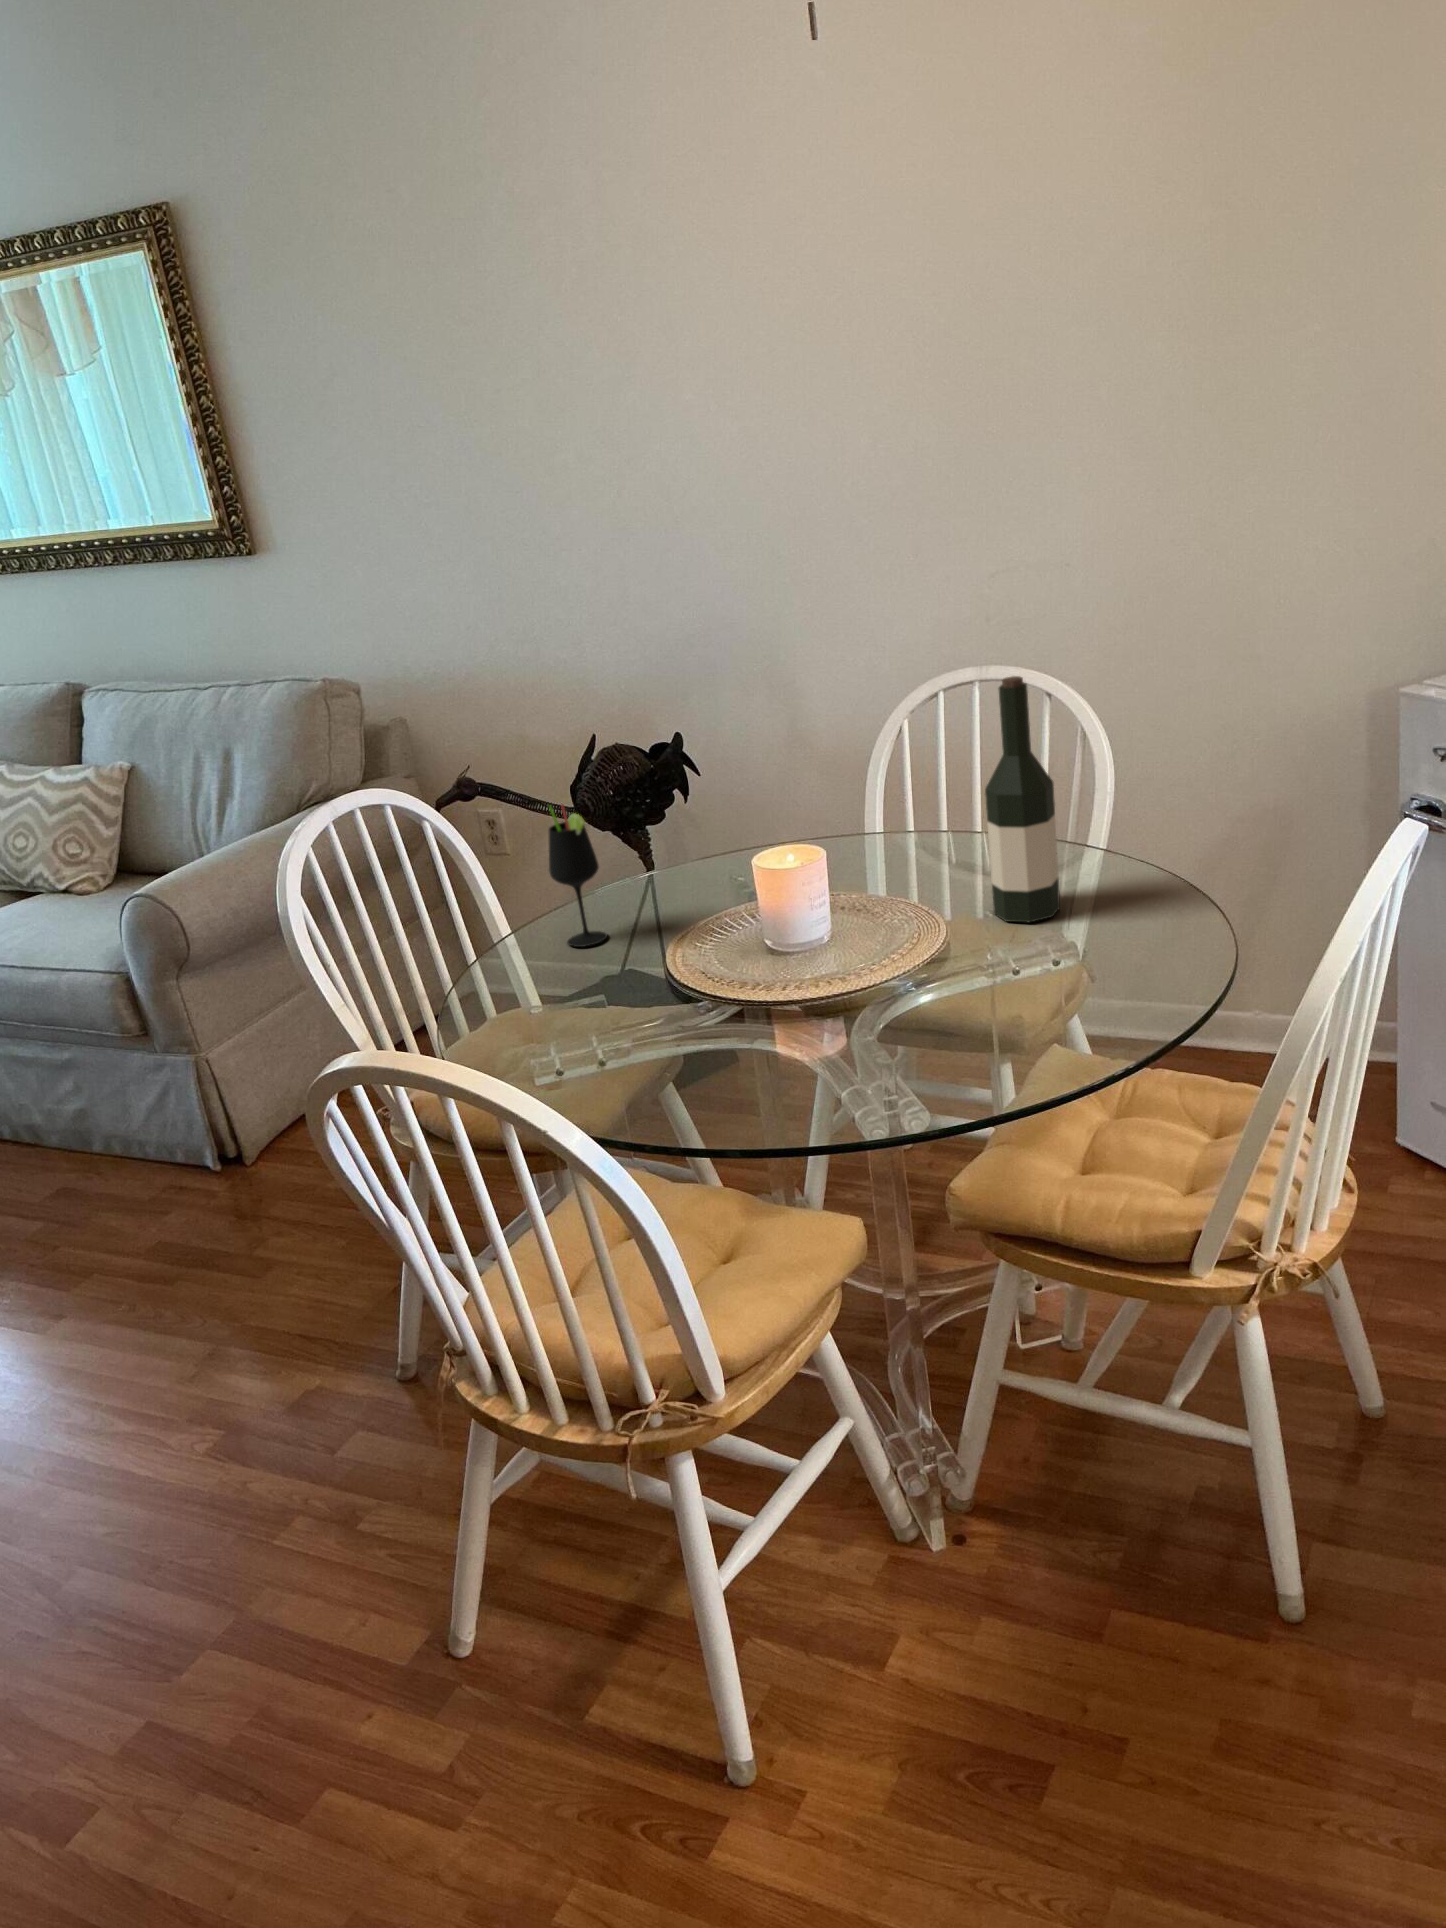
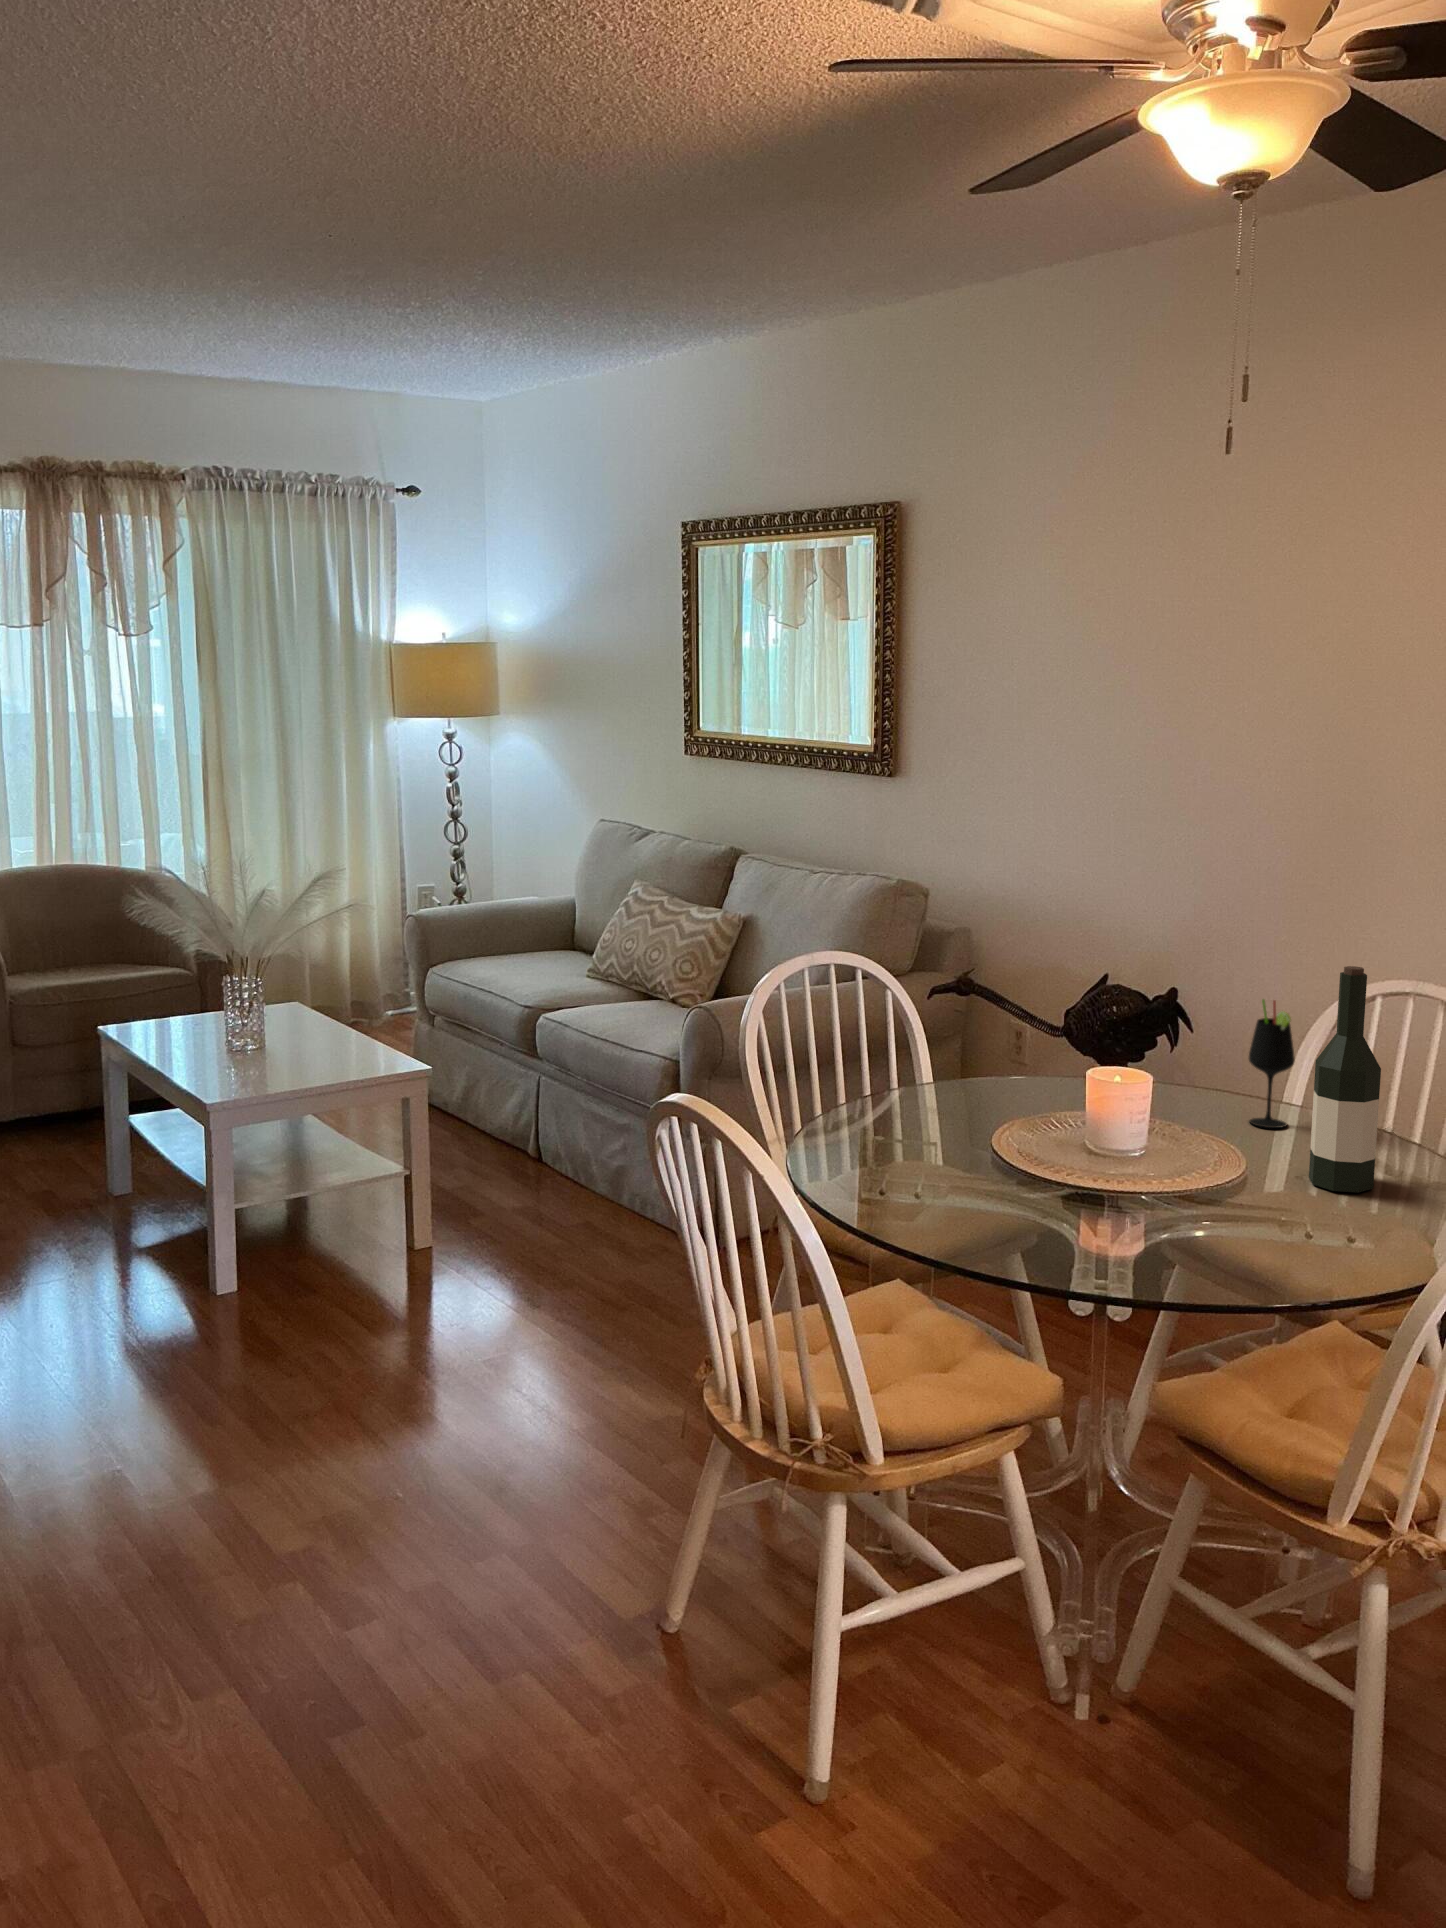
wine glass: present [549,804,607,947] -> present [1249,999,1295,1128]

